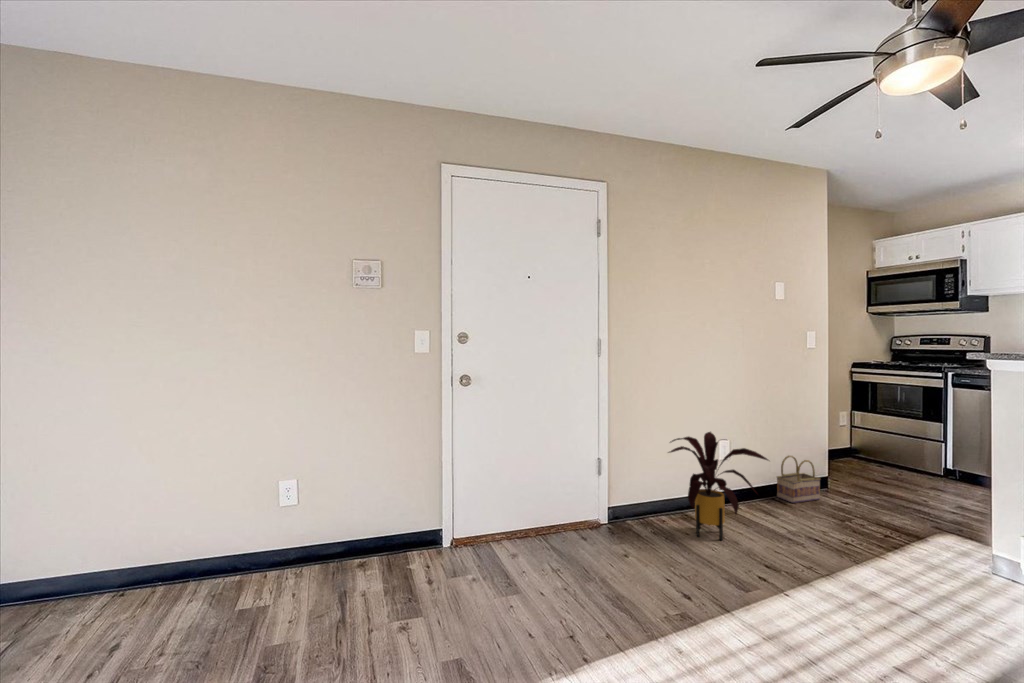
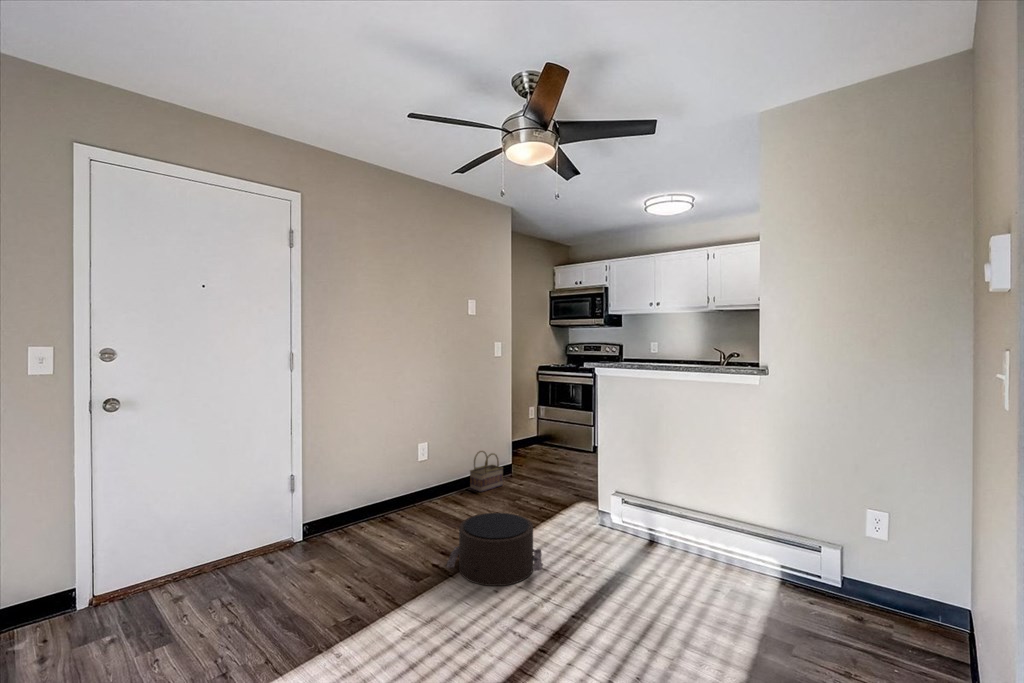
house plant: present [668,432,768,540] -> none [360,437,450,538]
pouf: none [783,531,932,629] -> present [447,513,543,586]

